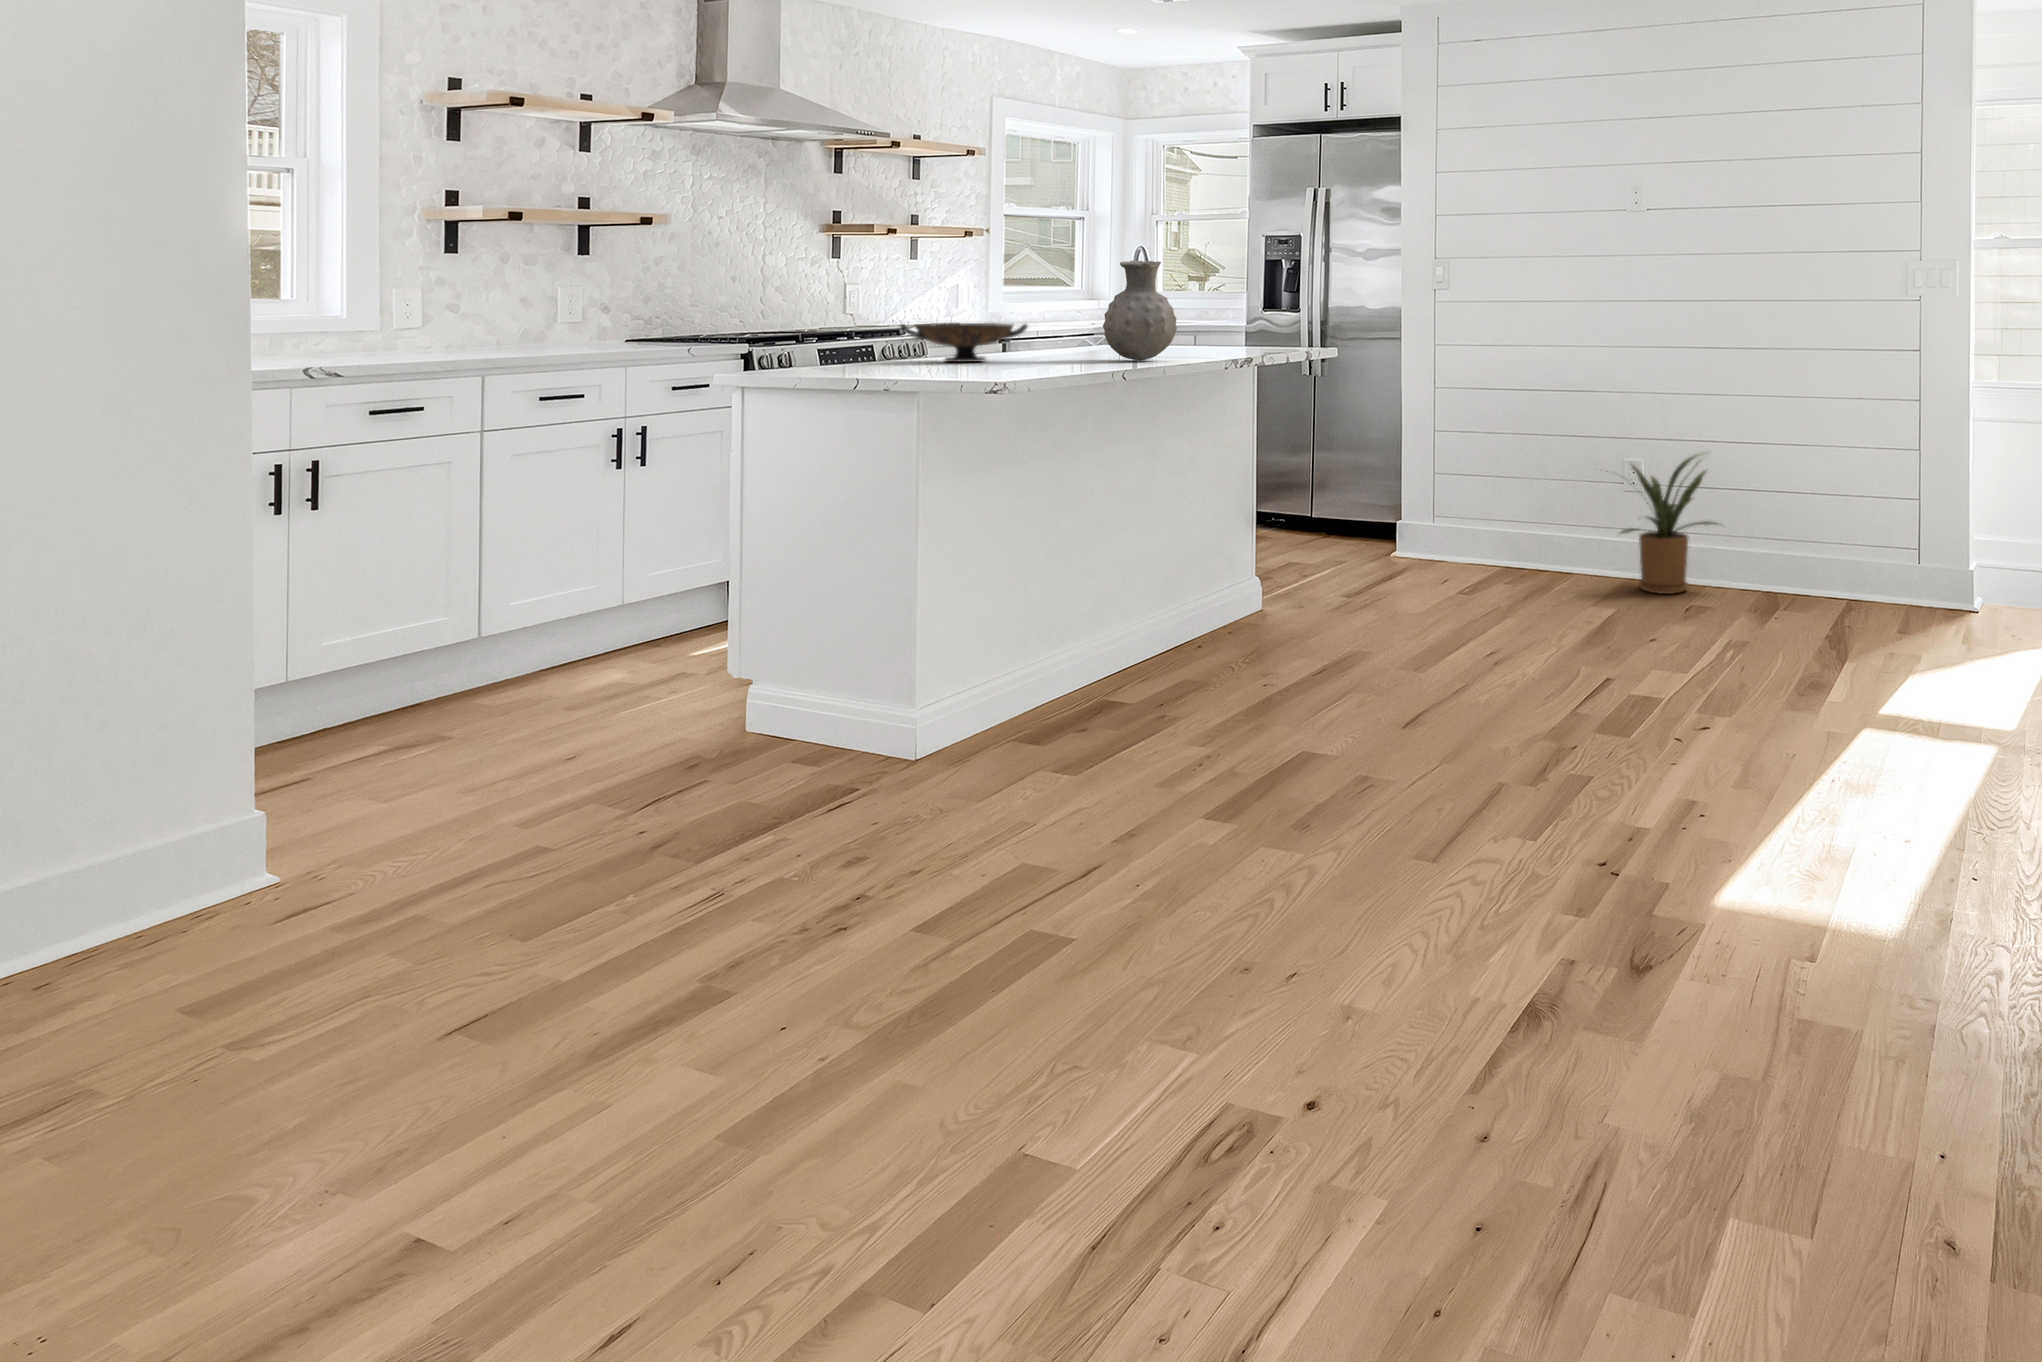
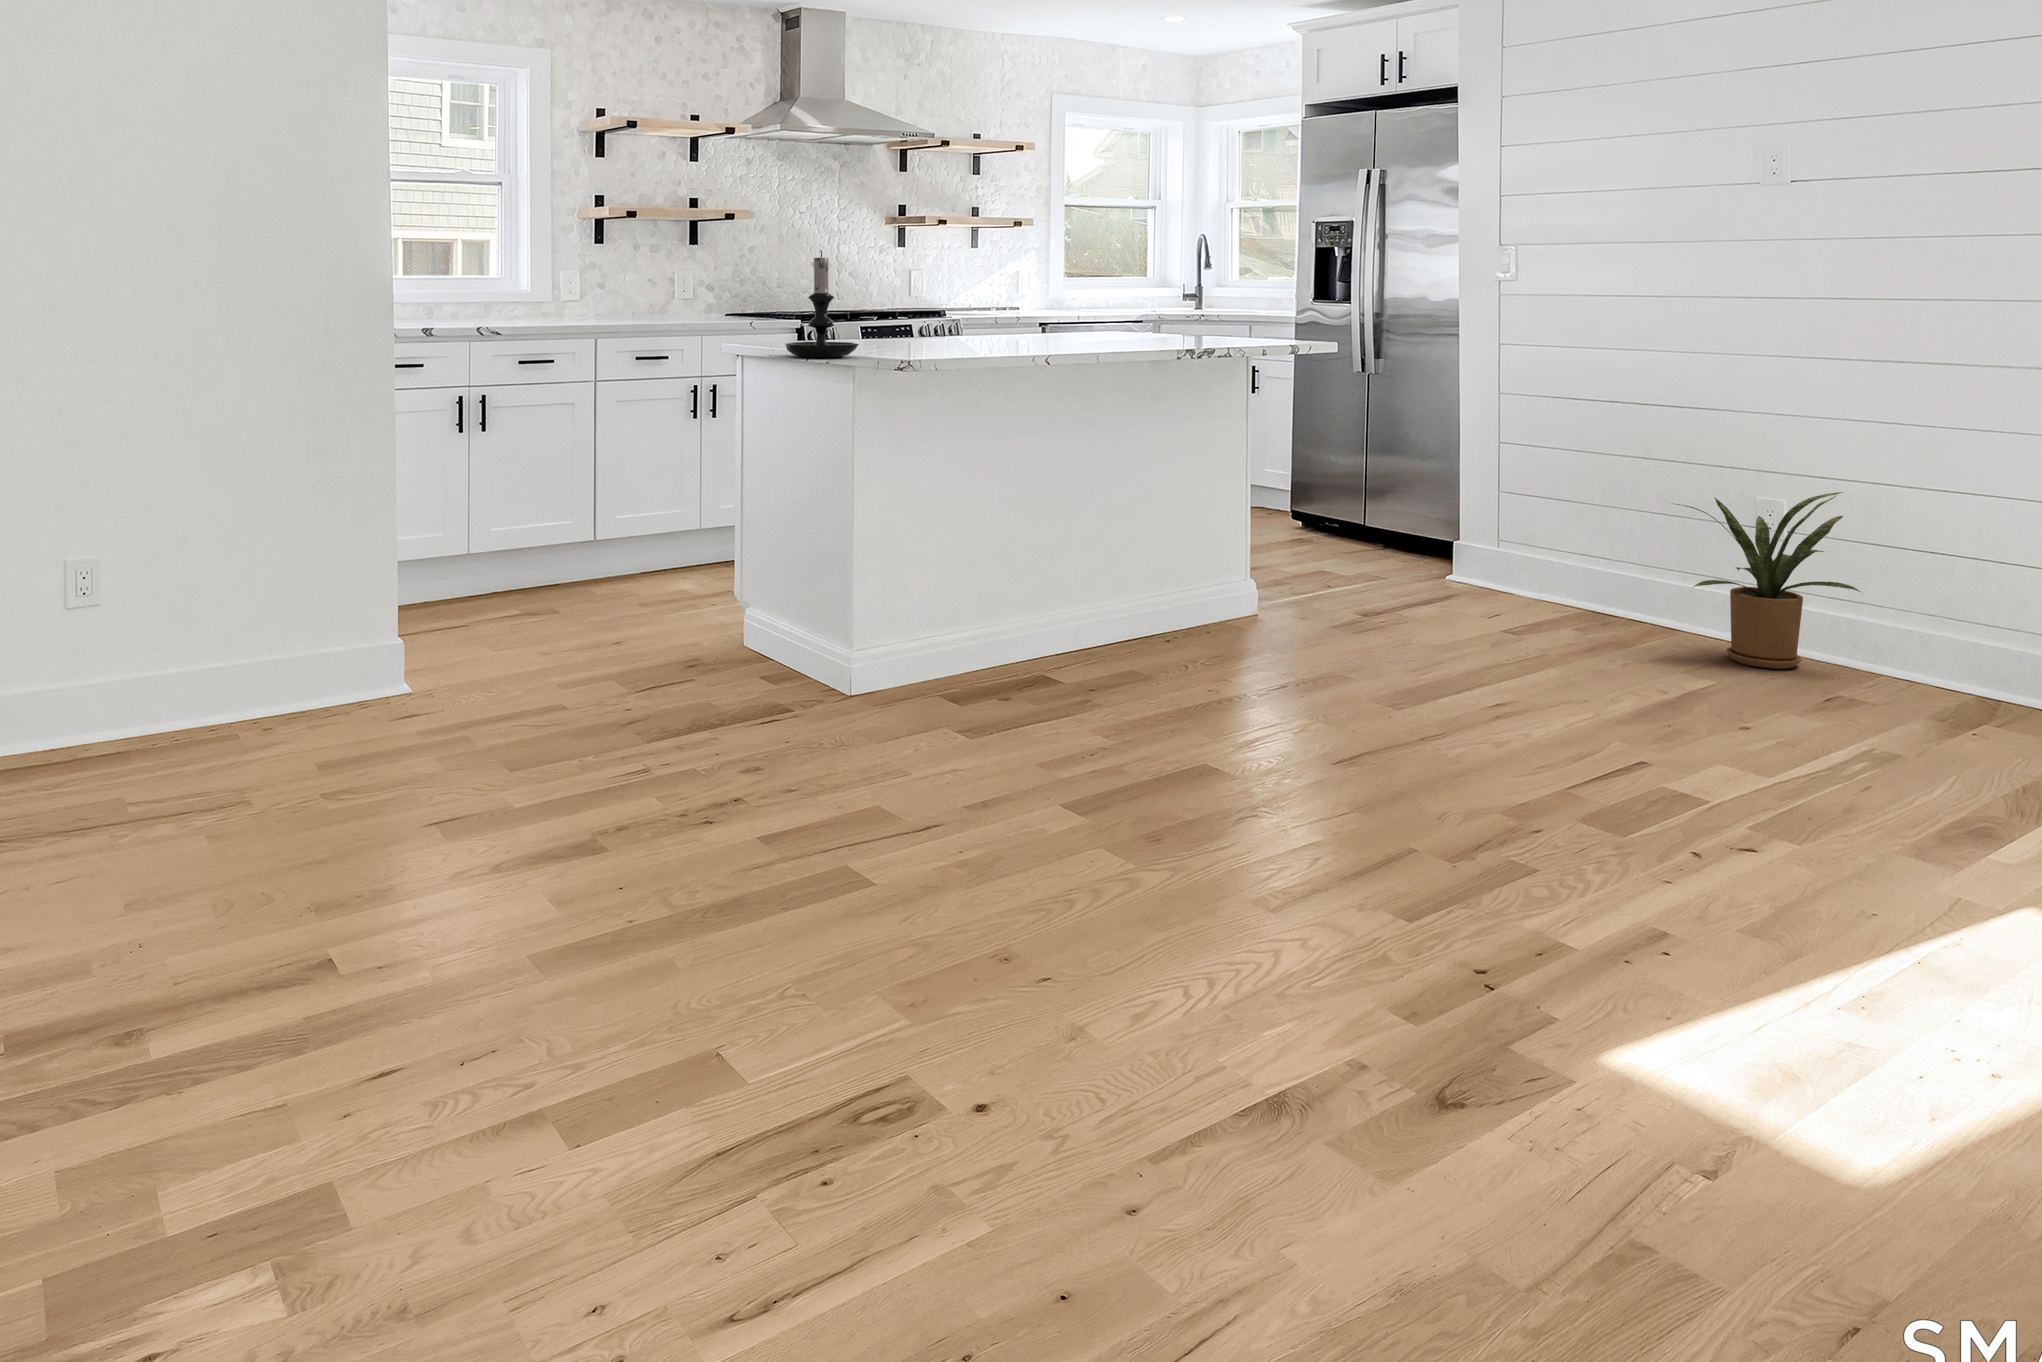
candle holder: none [812,251,901,371] -> present [786,250,859,358]
vase: present [1103,261,1177,360] -> none [1065,254,1138,355]
decorative bowl: present [900,323,1027,362] -> none [878,314,993,352]

